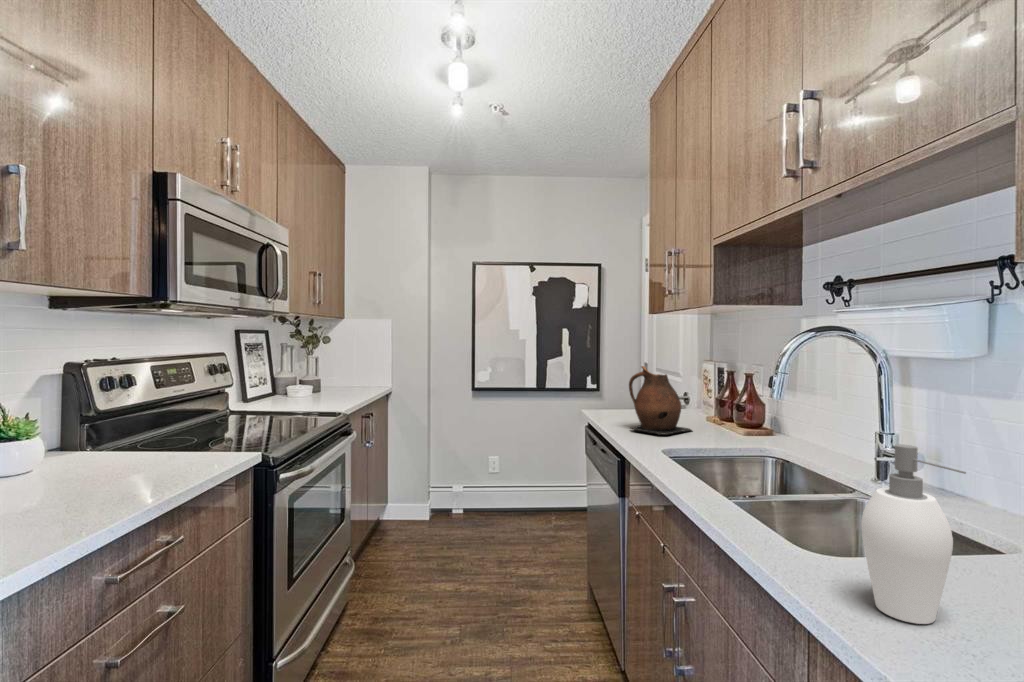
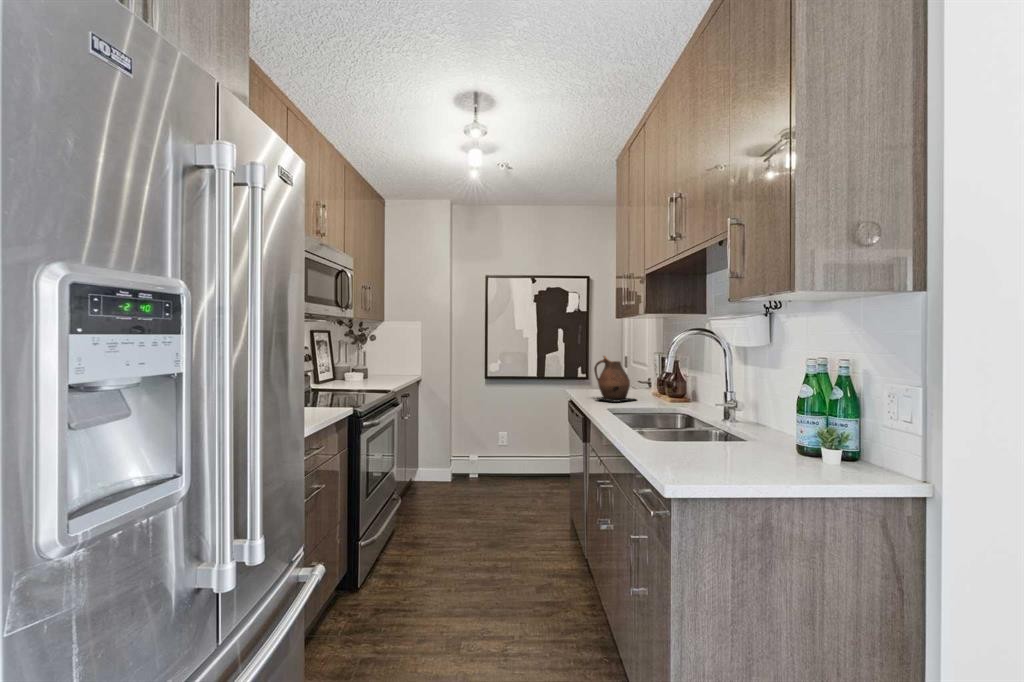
soap dispenser: present [861,444,966,624] -> none [657,381,690,455]

